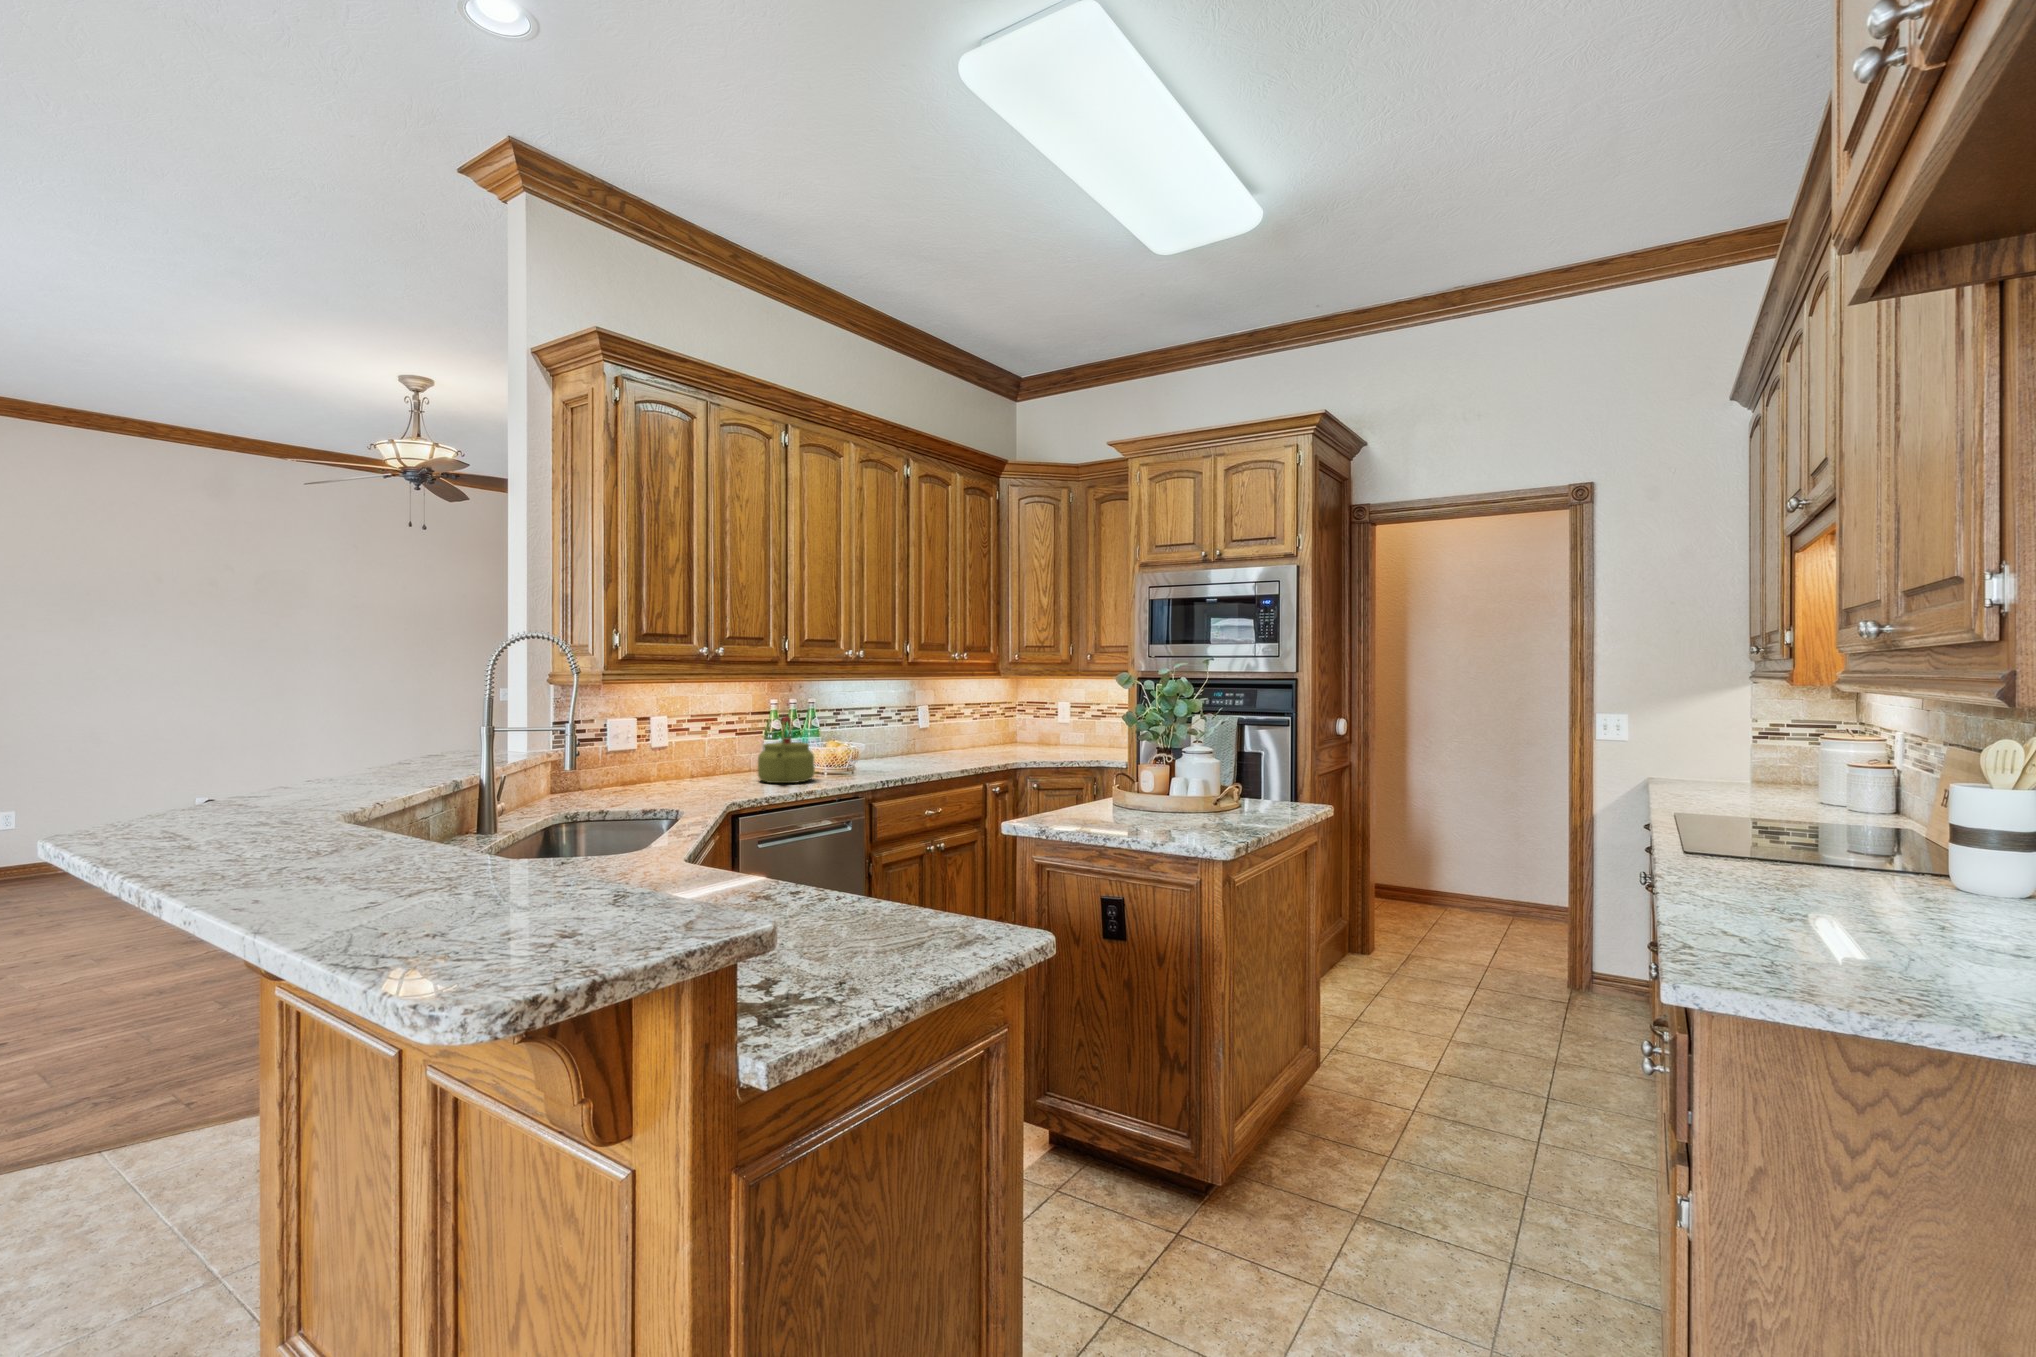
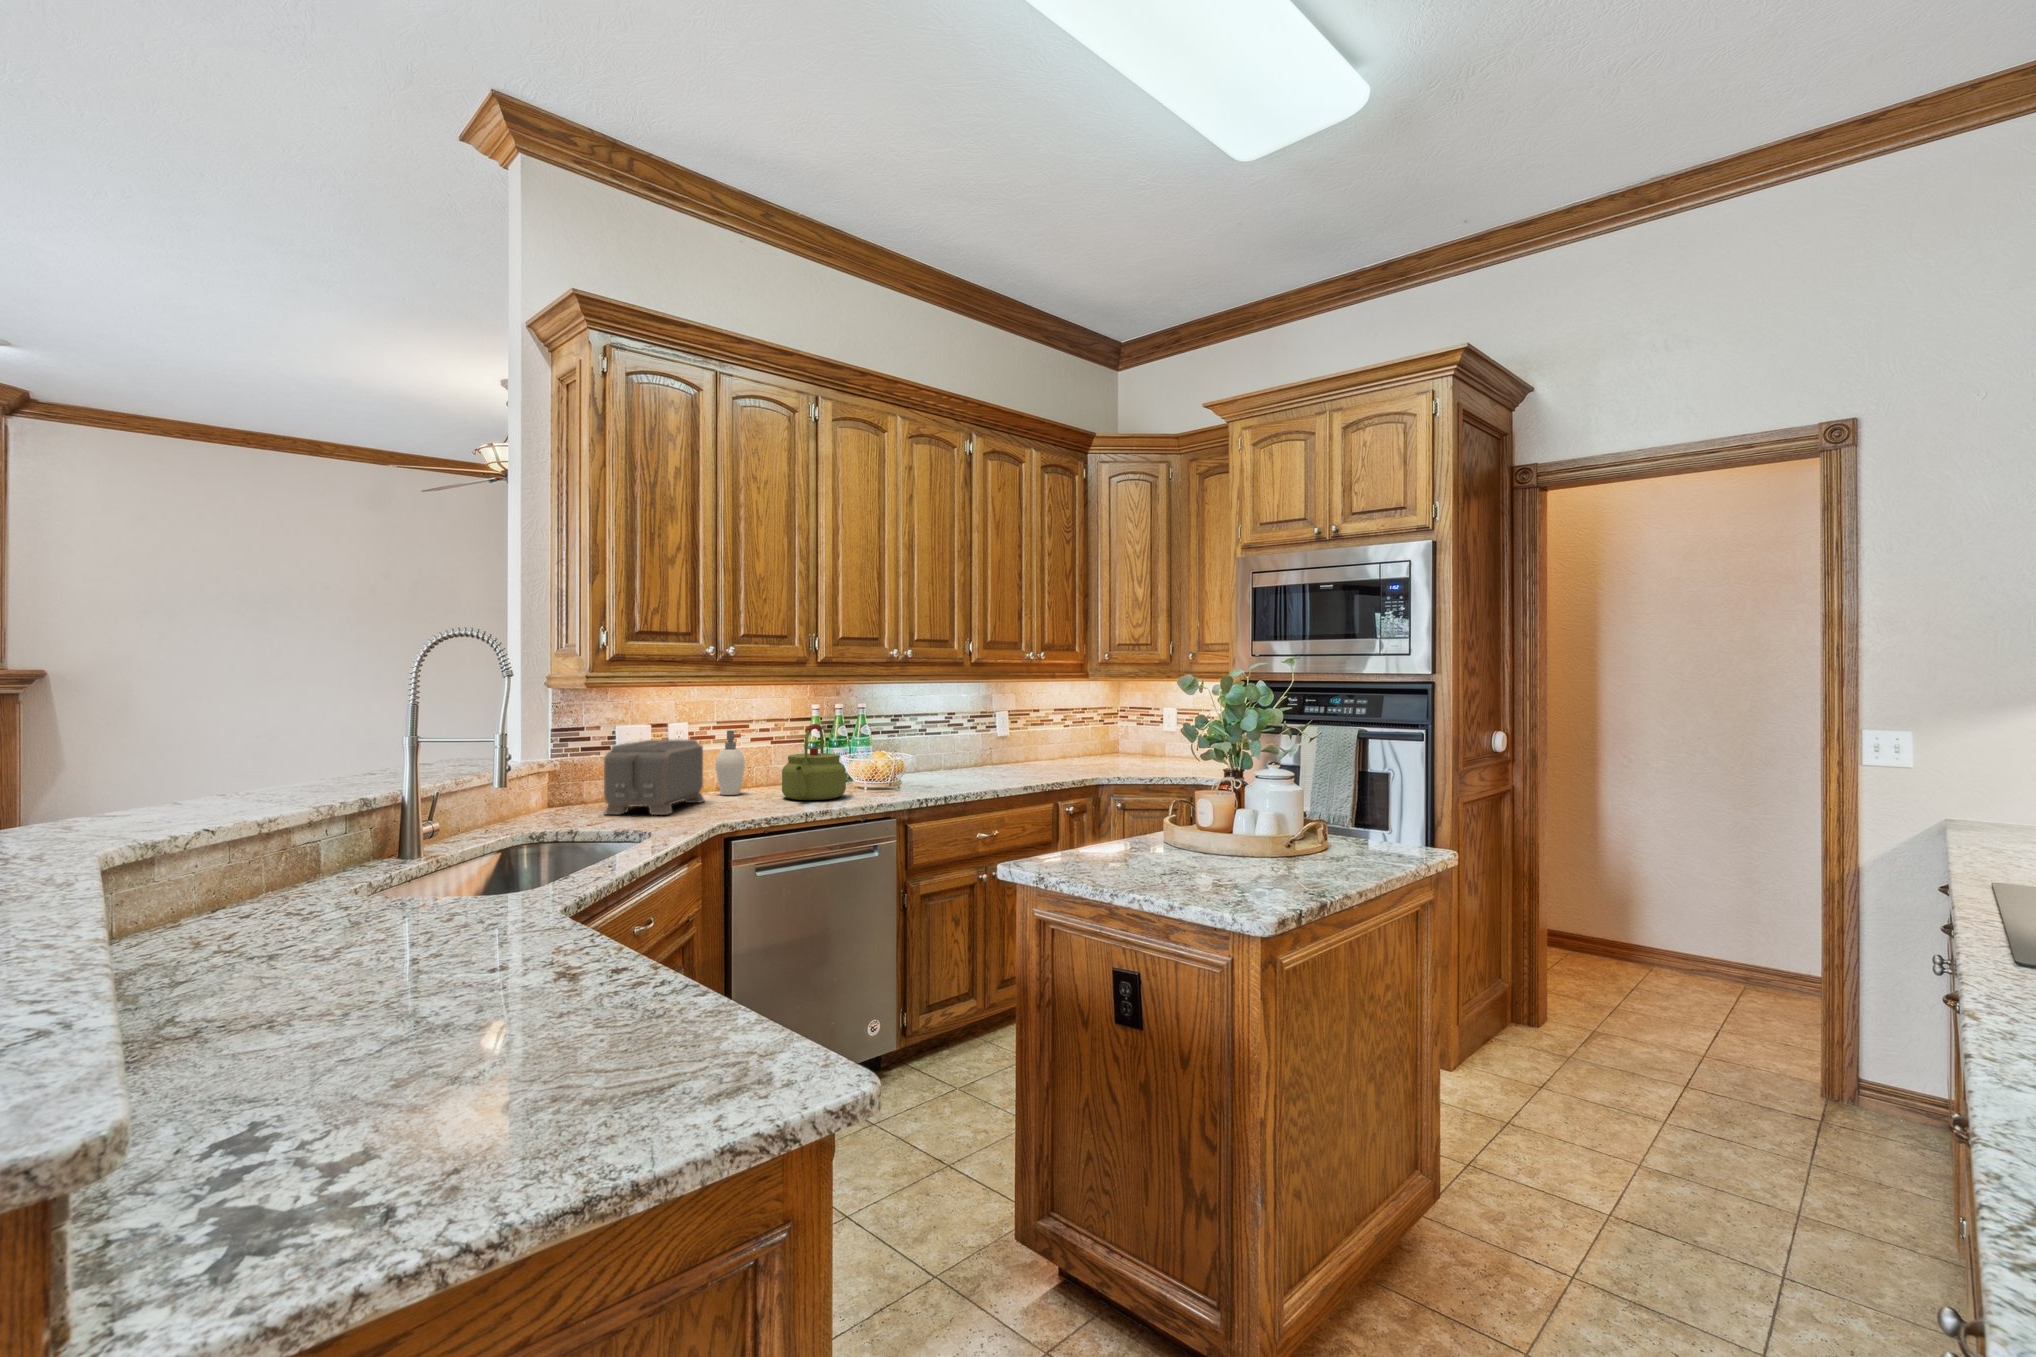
soap dispenser: none [693,722,722,781] -> present [716,730,745,795]
toaster: none [613,731,691,798] -> present [604,739,704,815]

